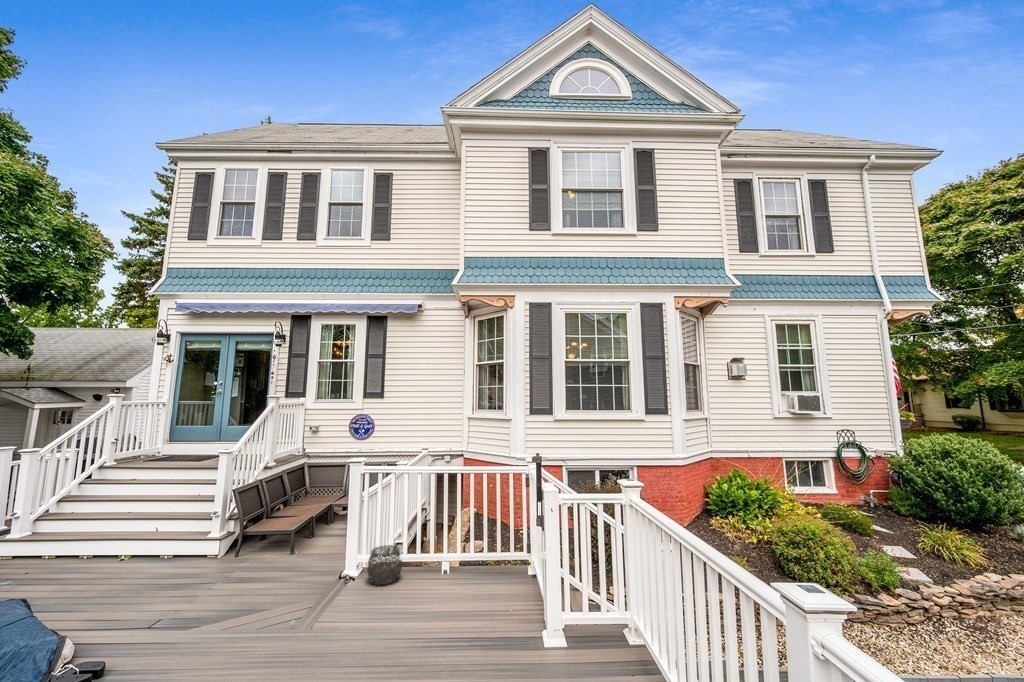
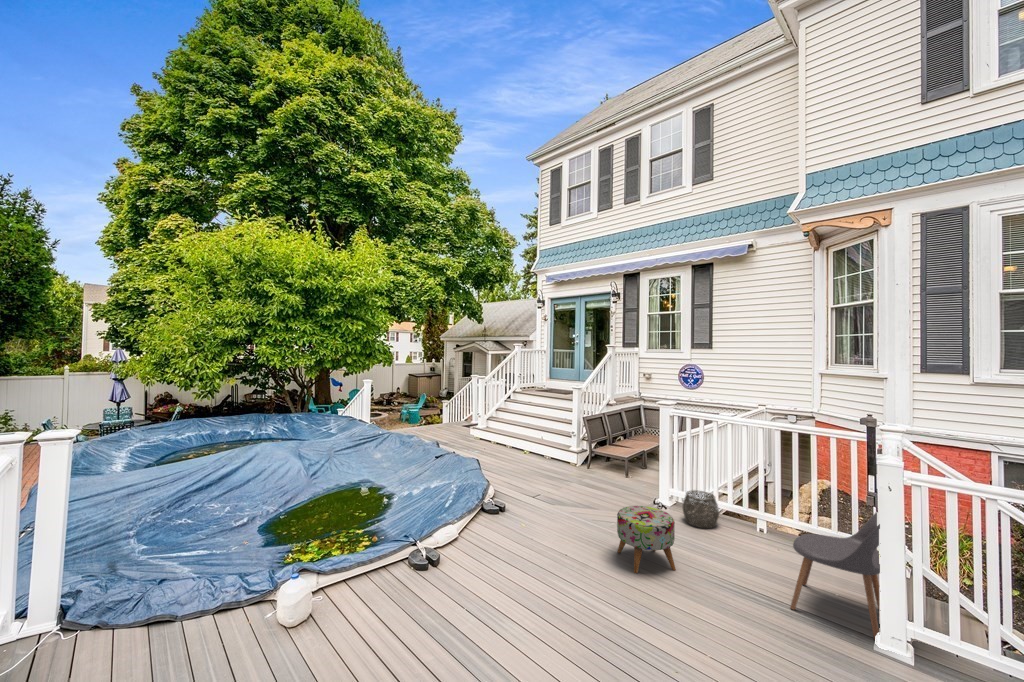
chair: none [474,517,539,632] -> present [790,512,880,640]
ottoman: none [304,577,372,661] -> present [617,506,676,574]

